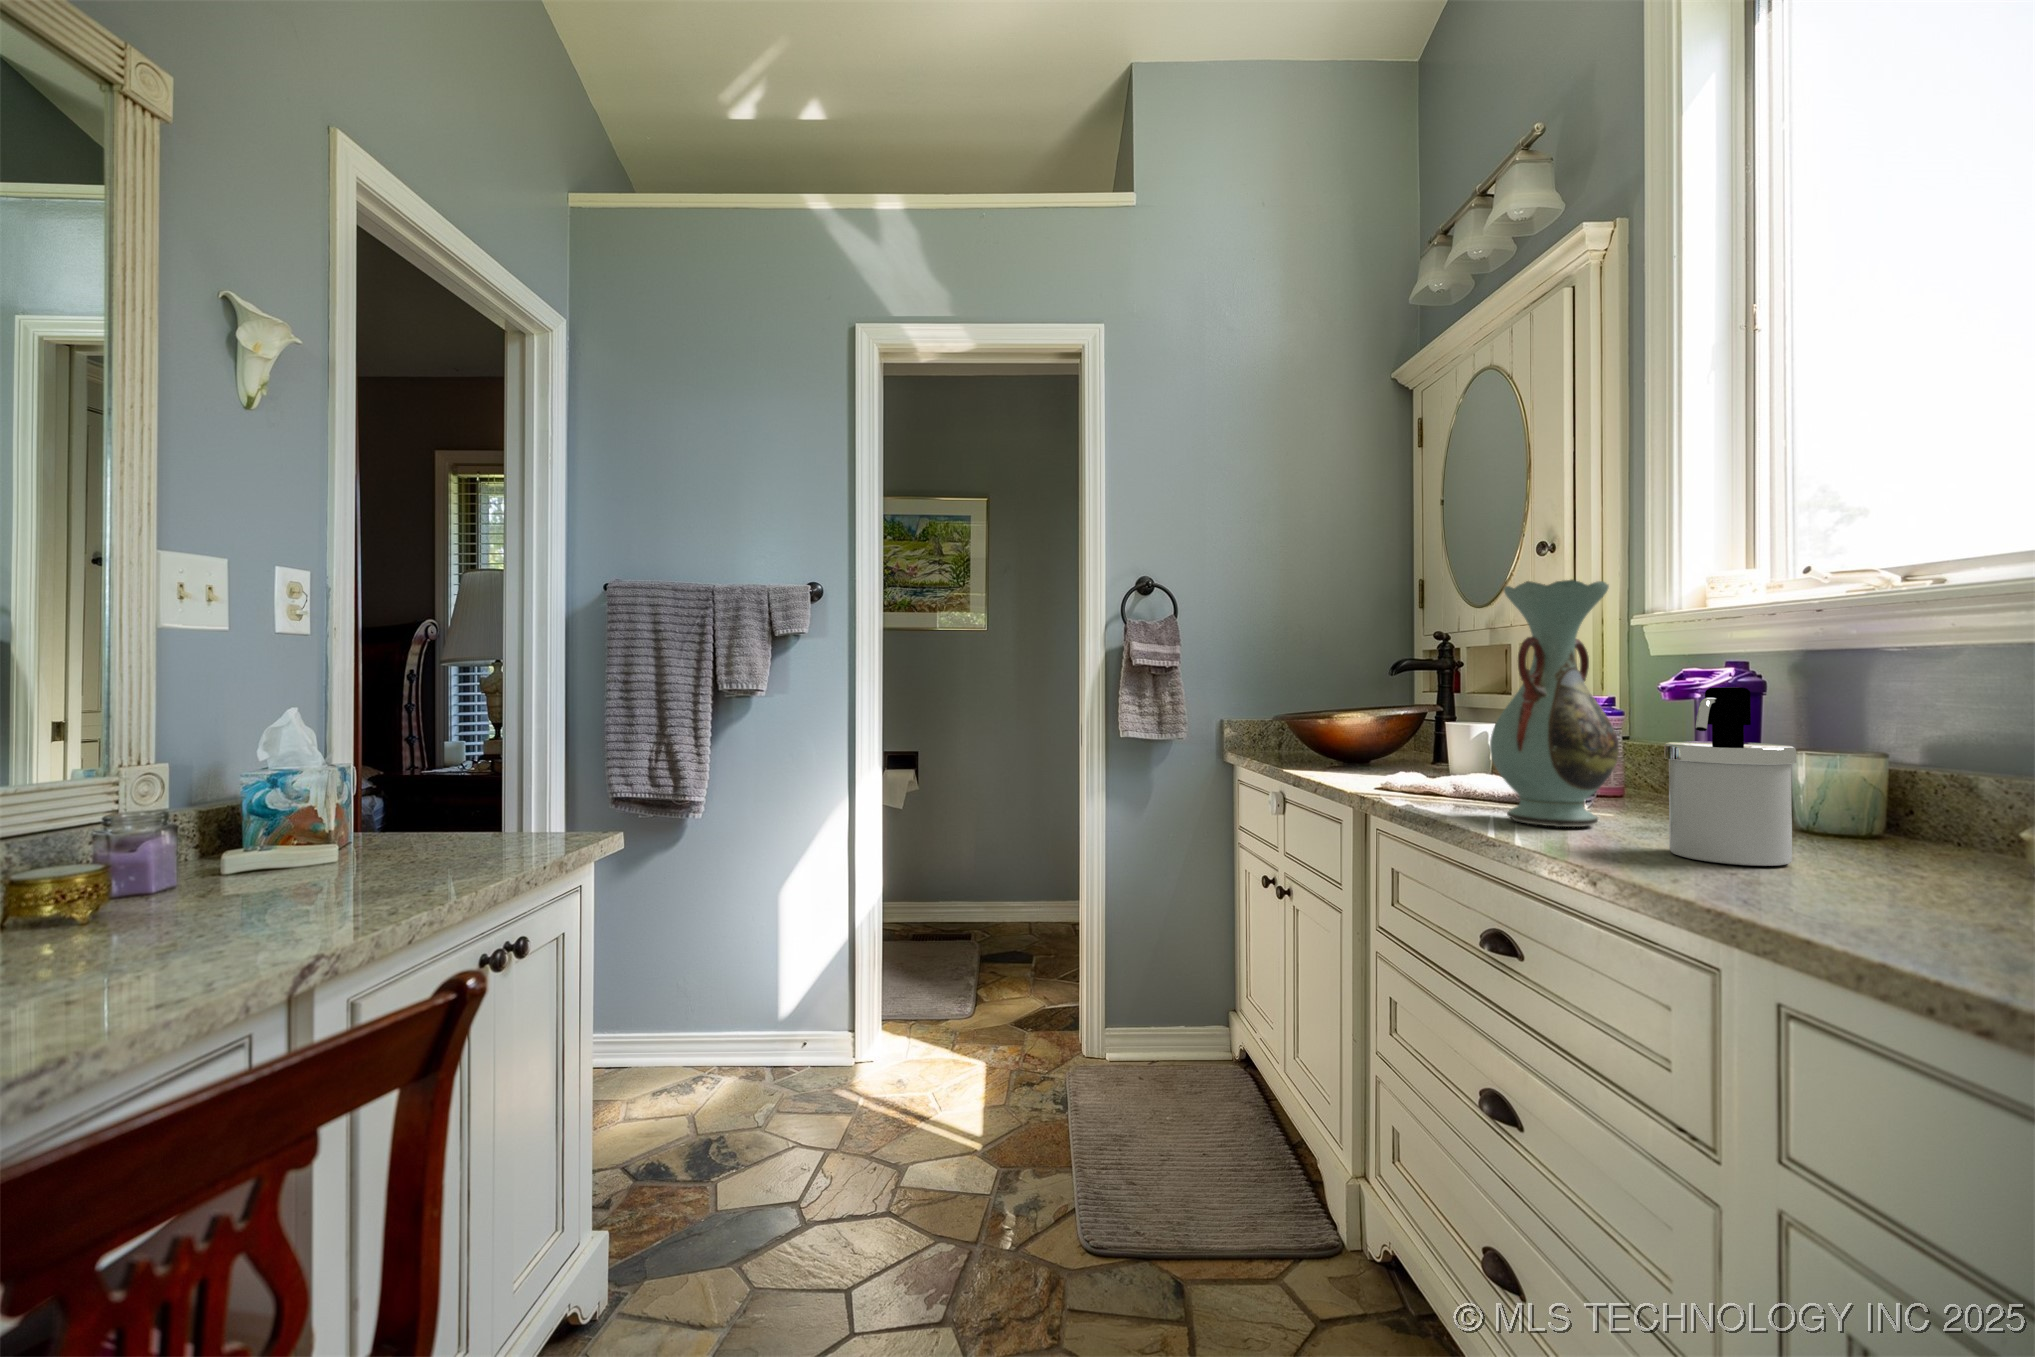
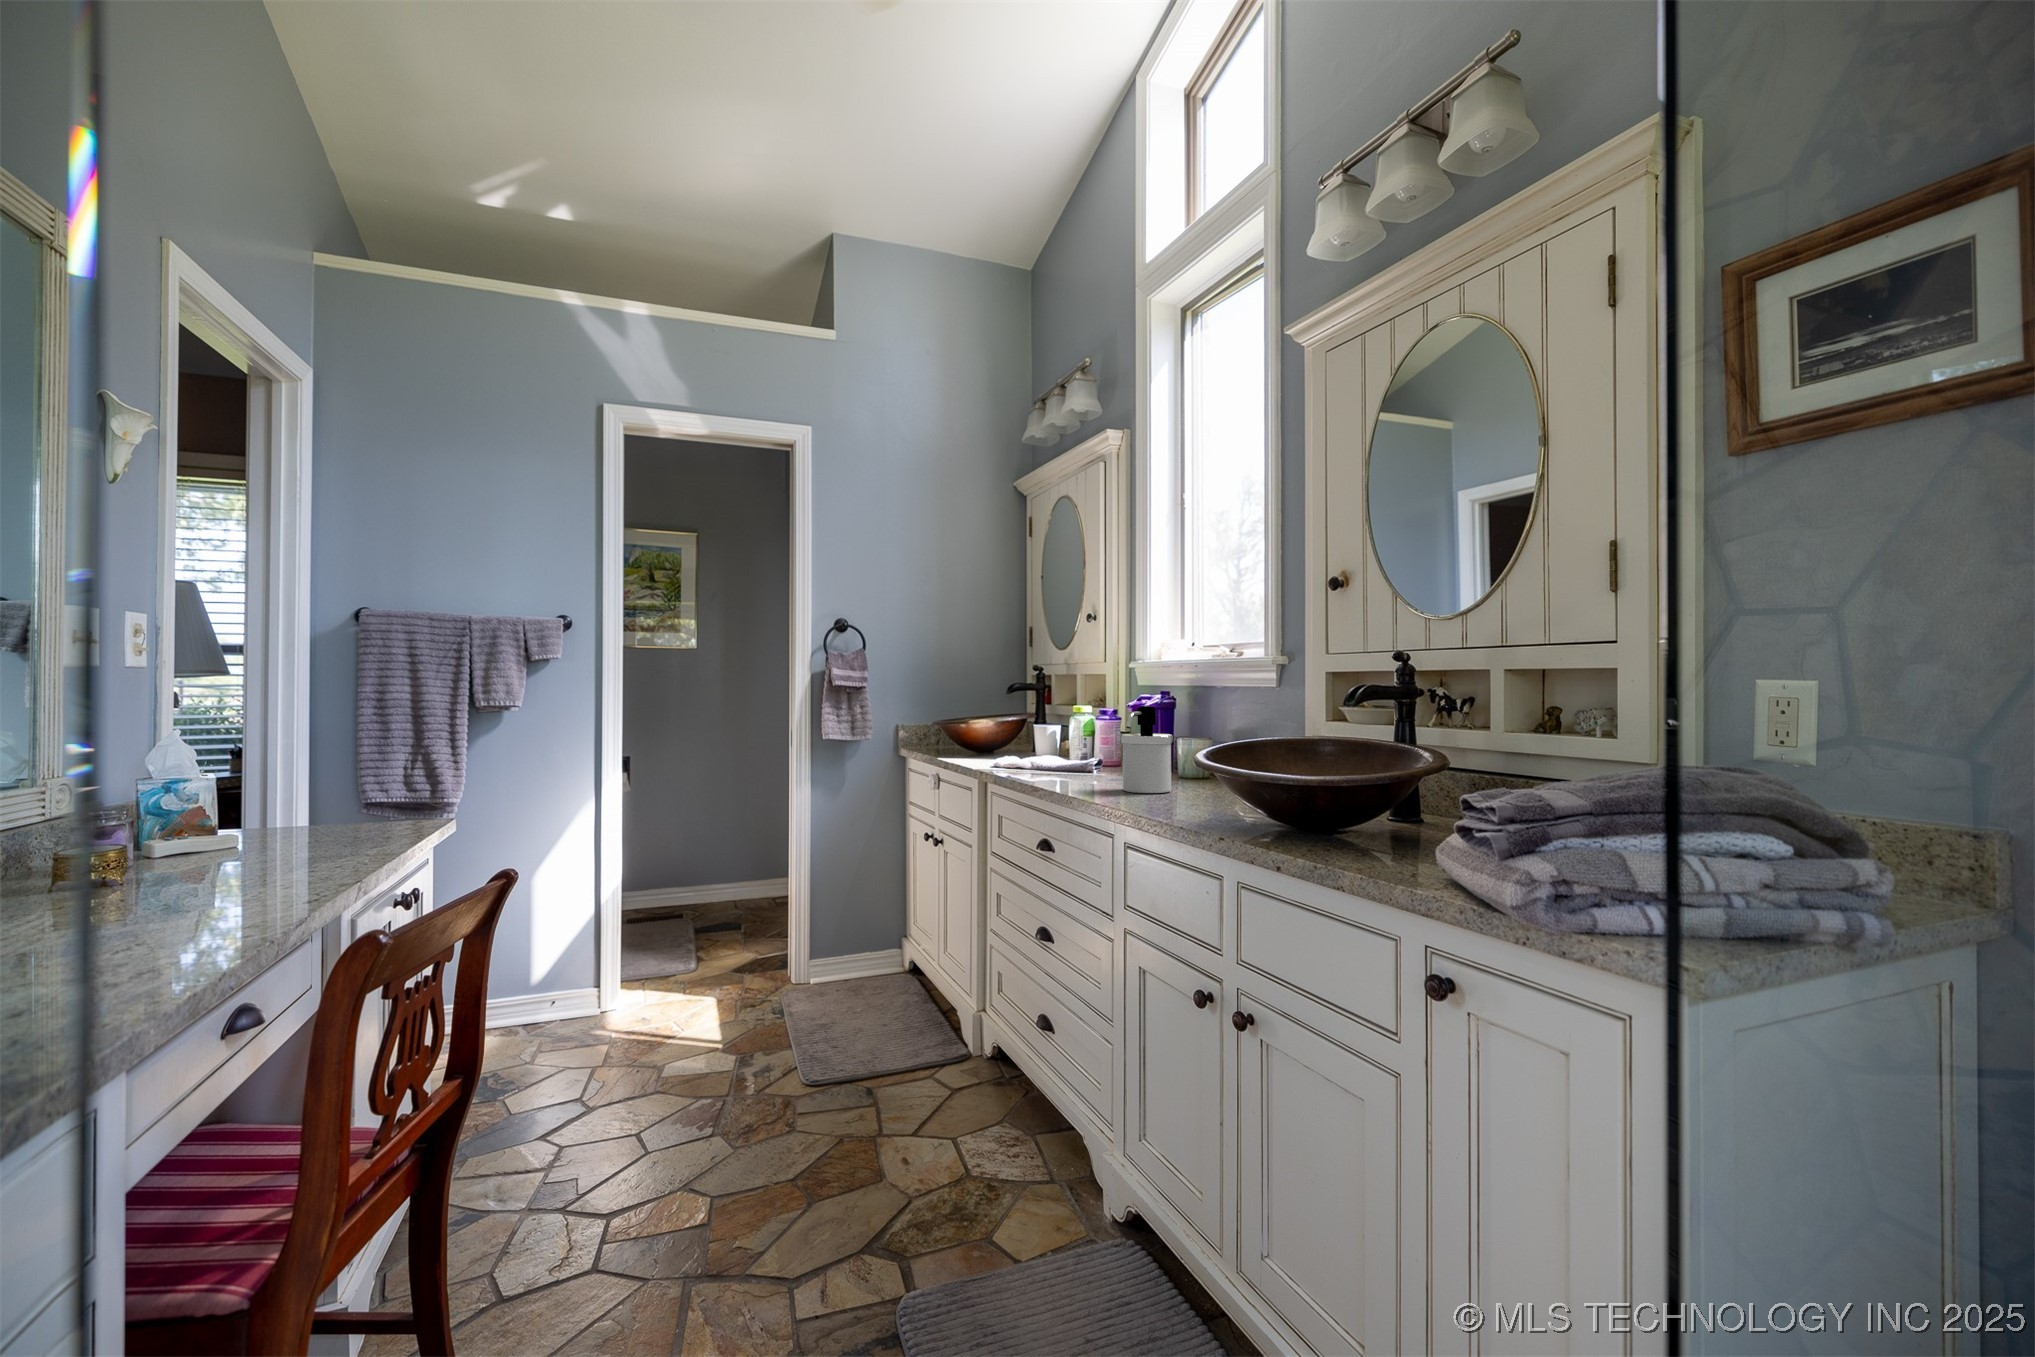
decorative vase: present [1490,580,1619,827] -> none [1048,647,1110,782]

